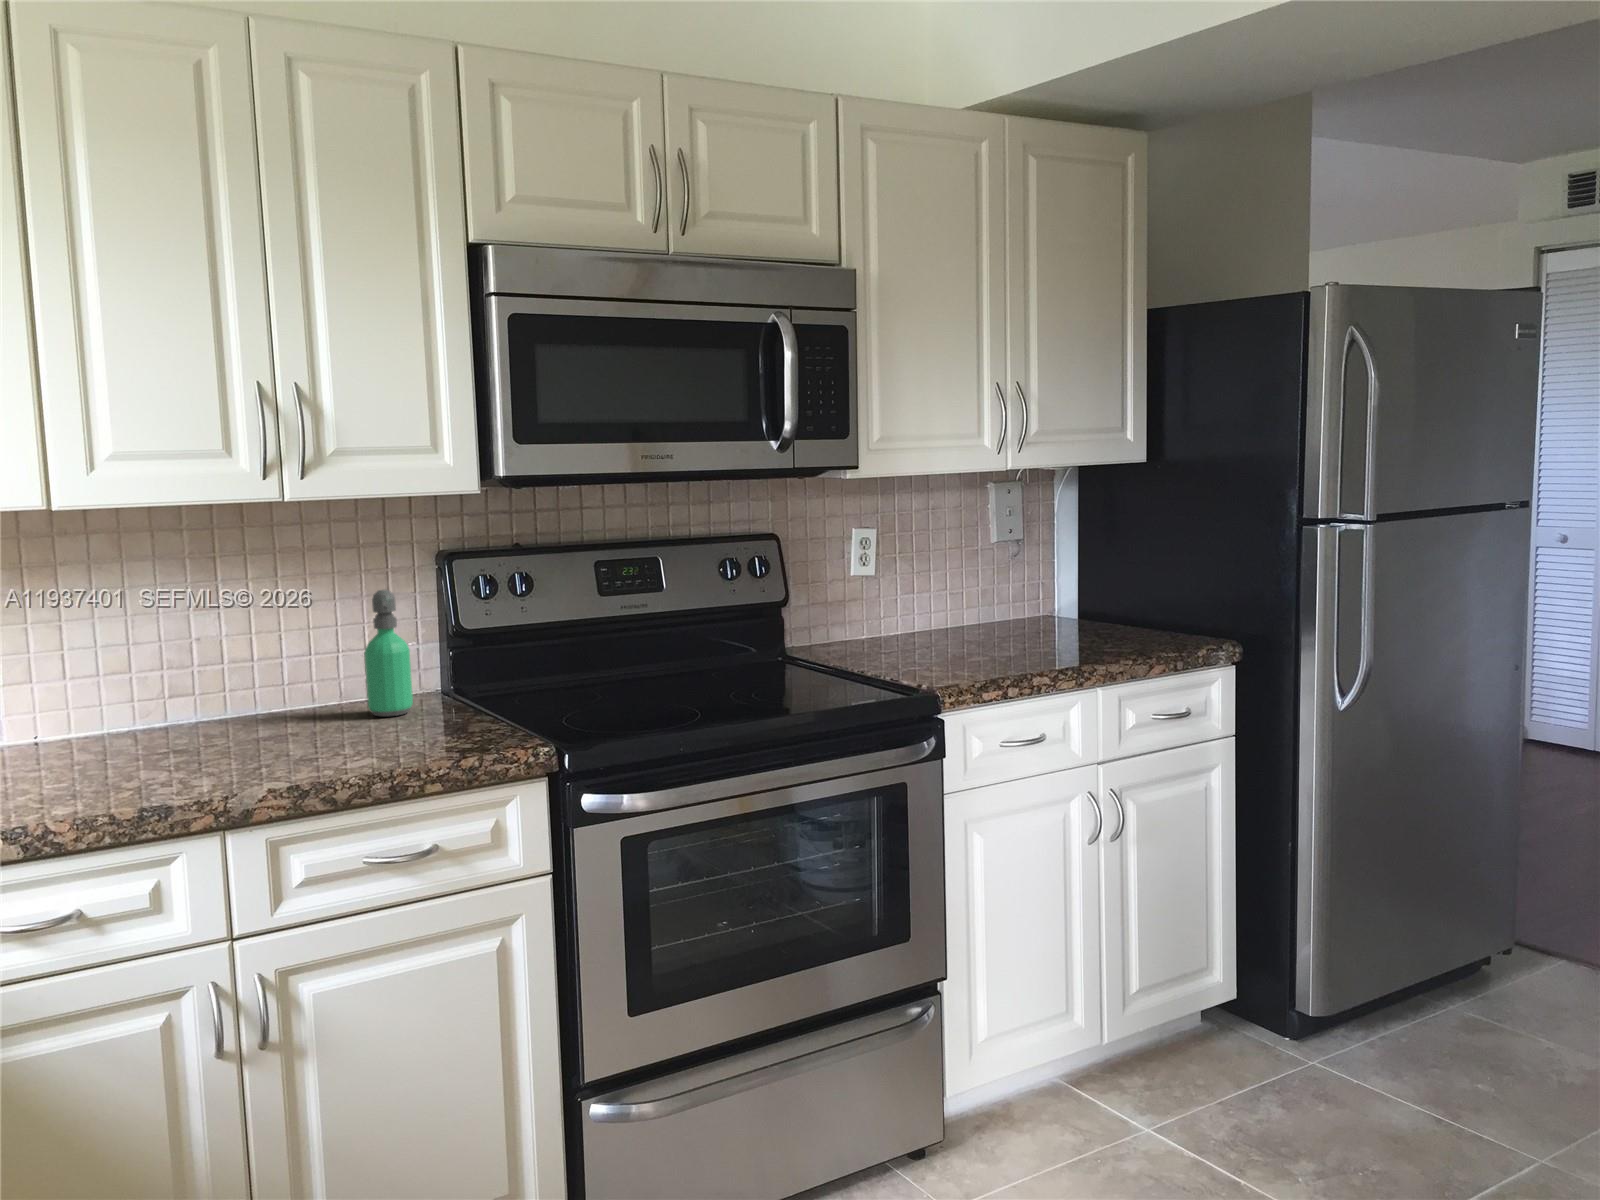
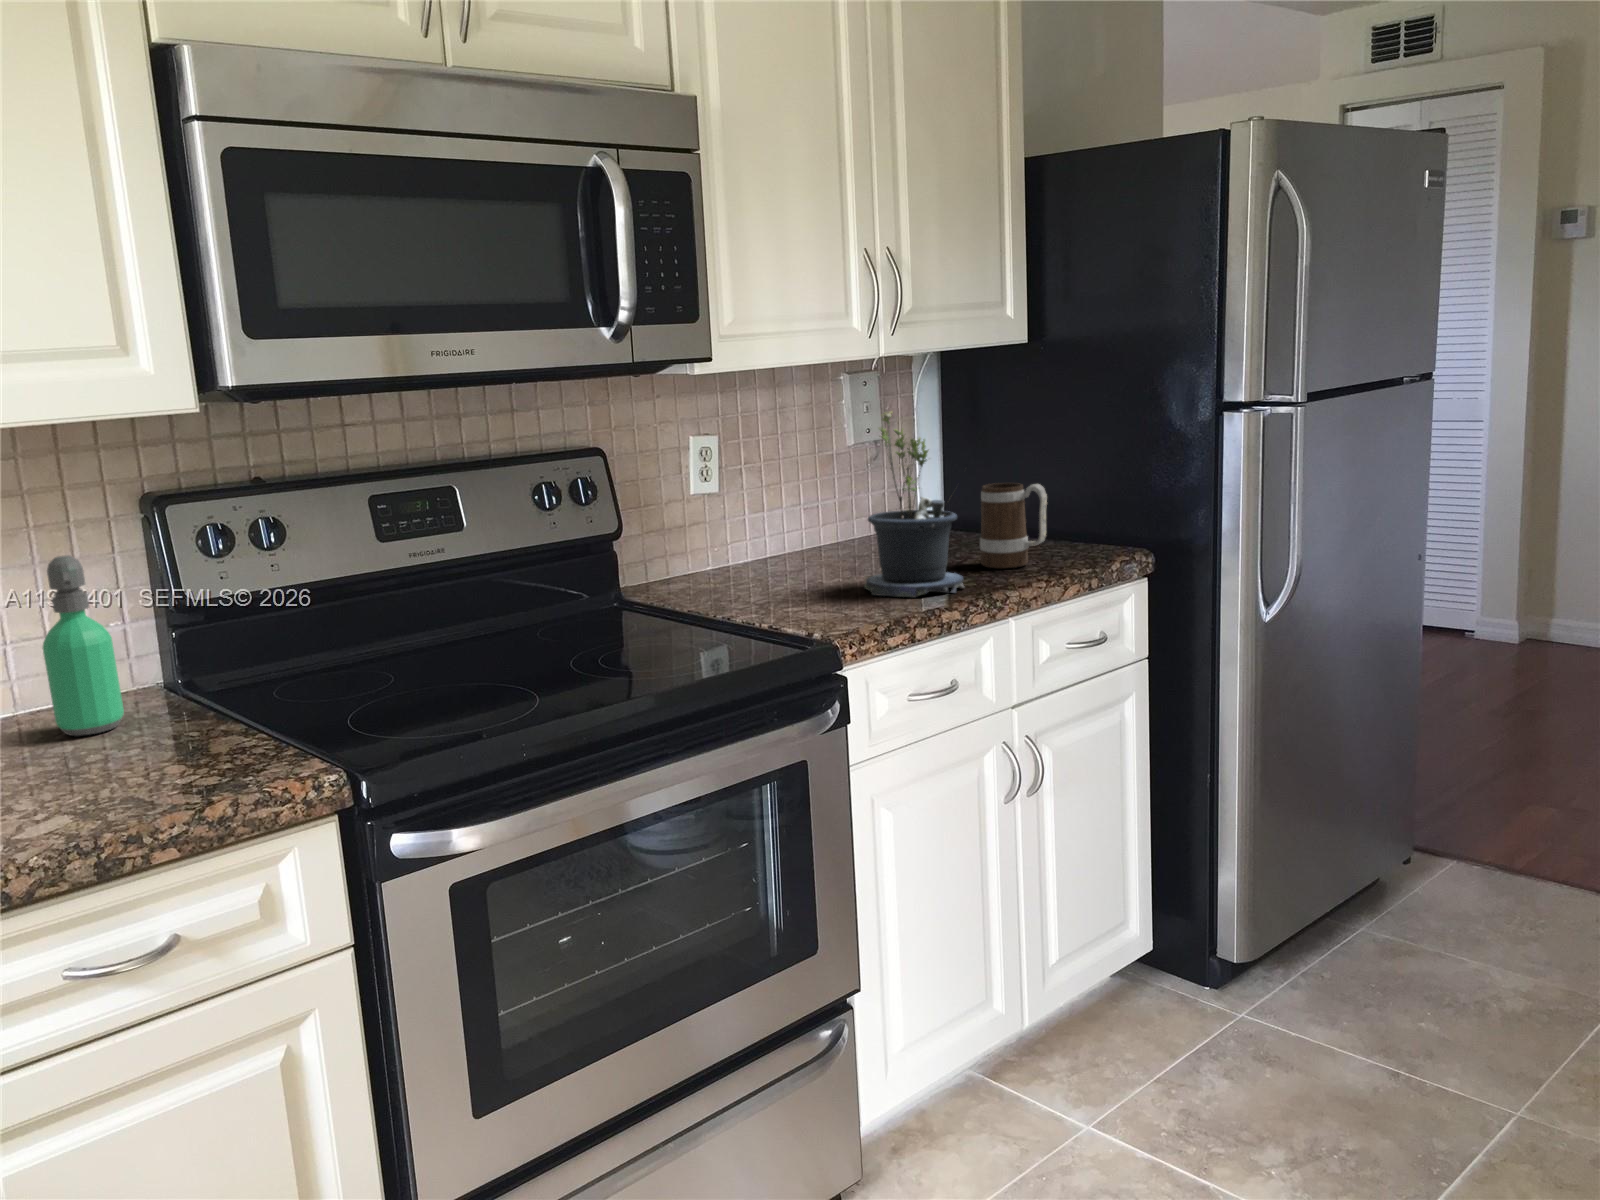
potted plant: none [980,513,1068,666] -> present [864,411,964,598]
mug: none [1087,578,1144,649] -> present [980,483,1047,568]

